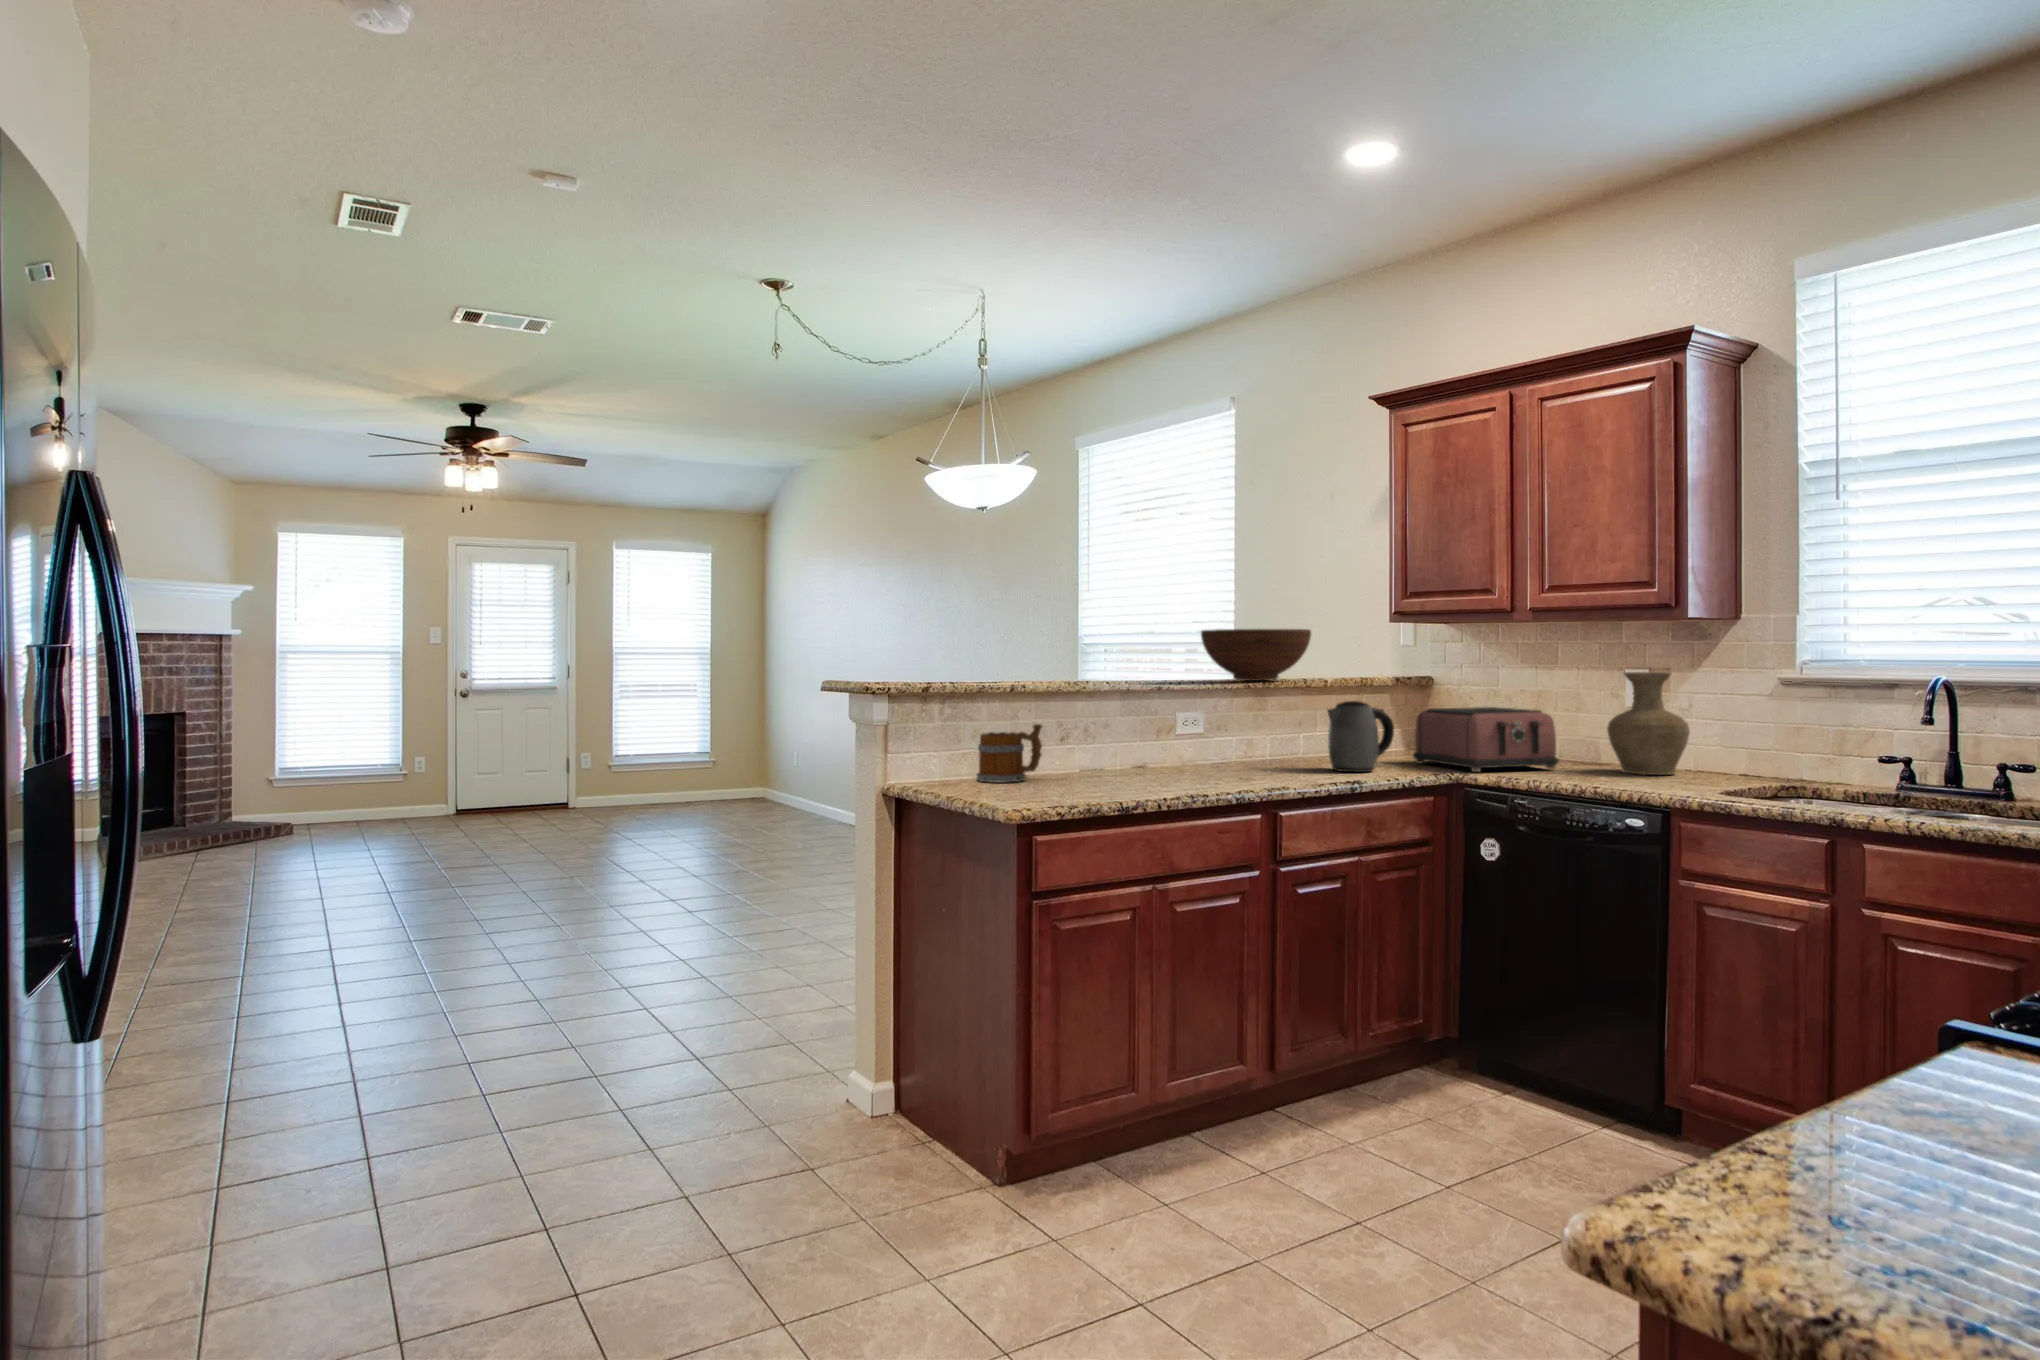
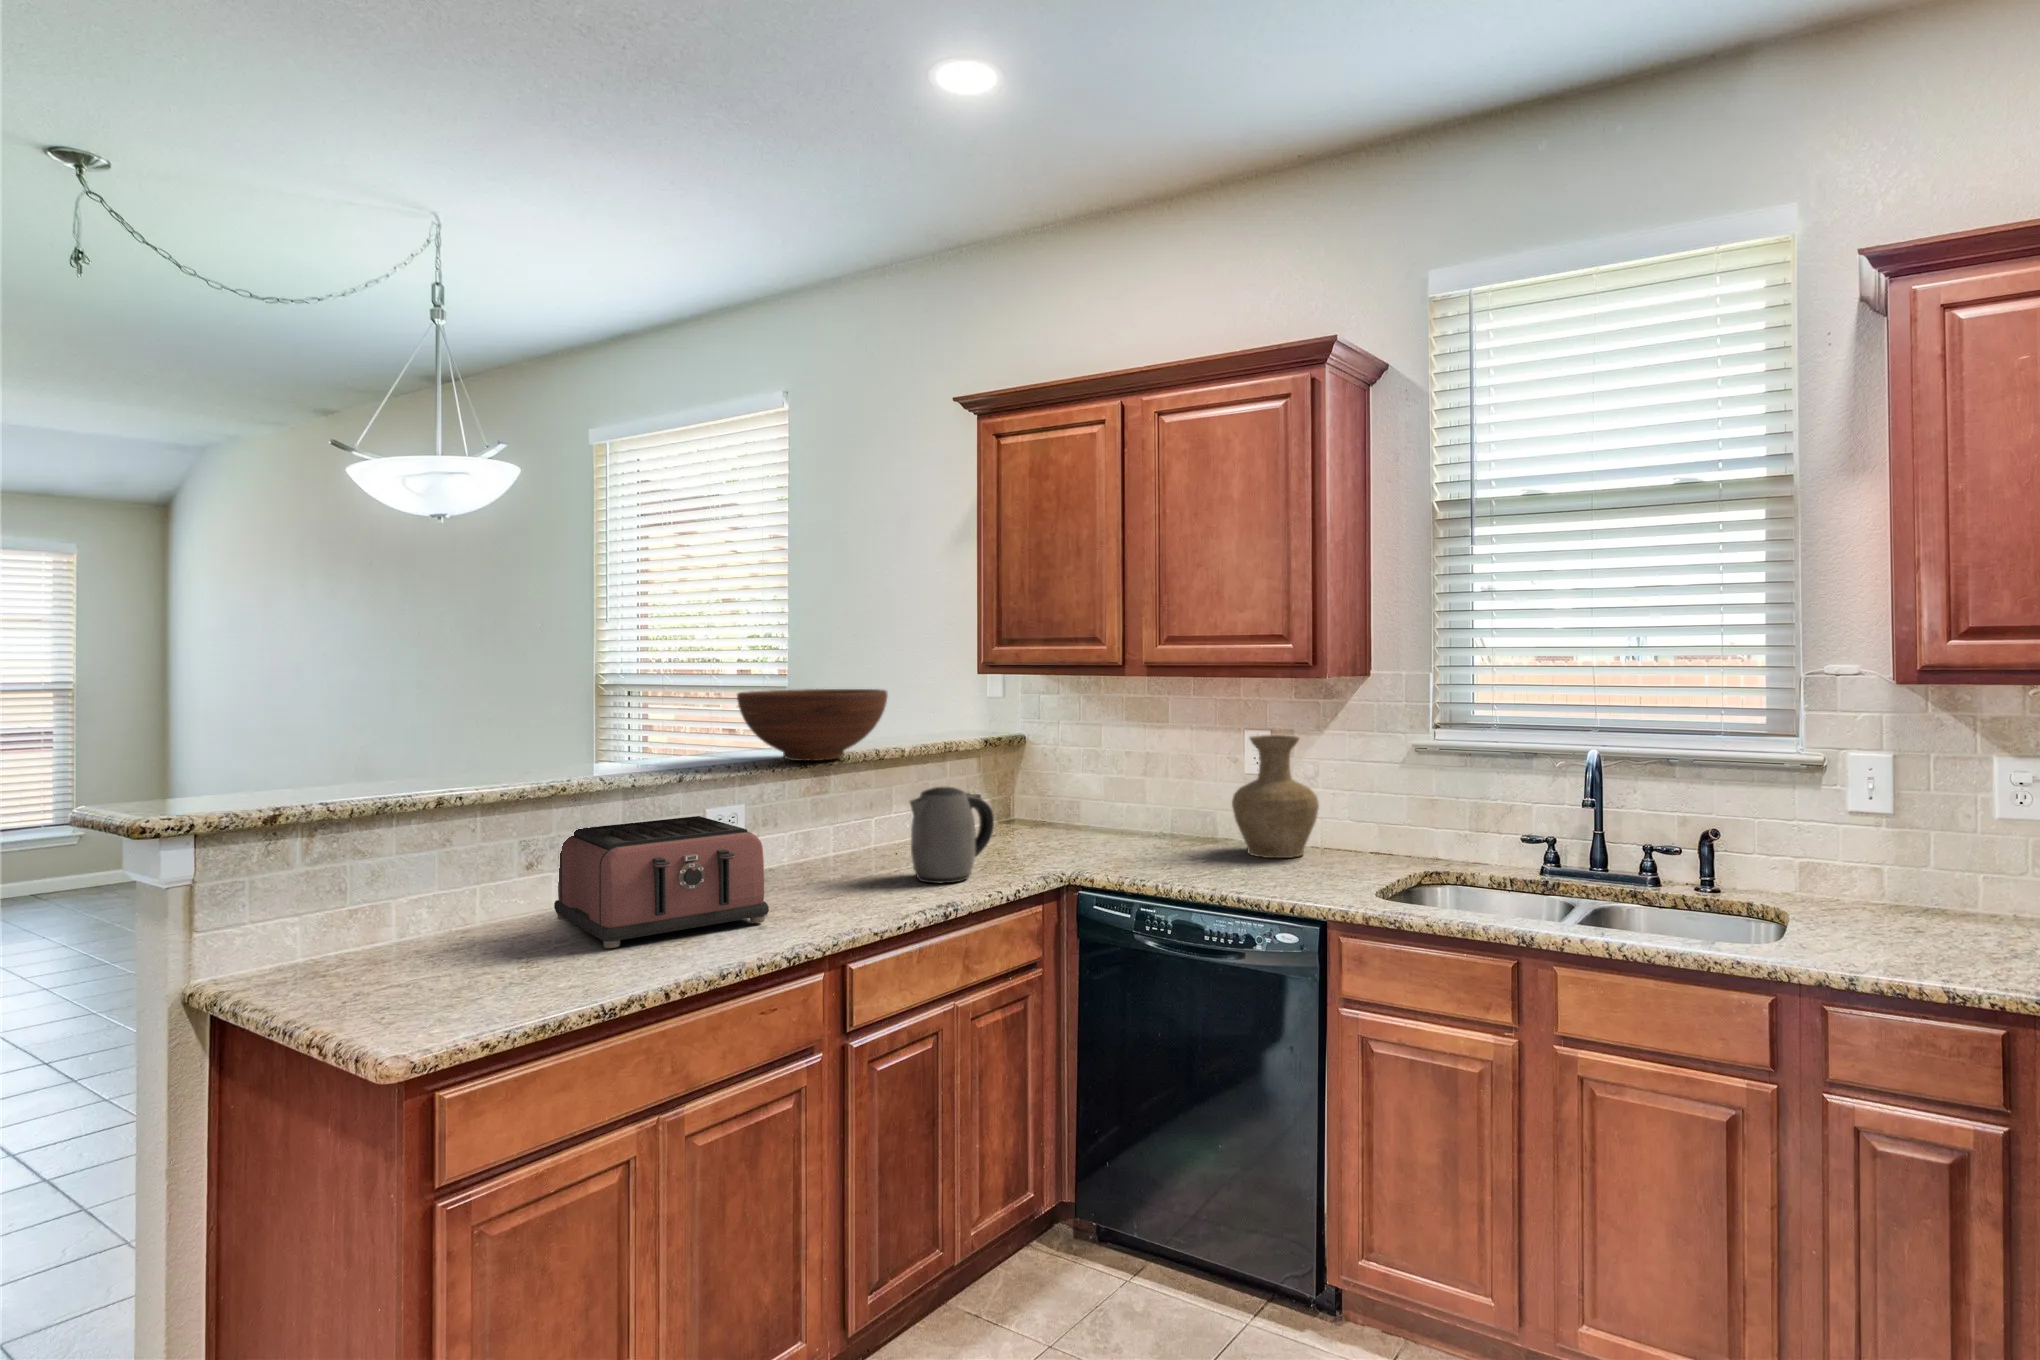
toaster: present [1413,707,1559,772] -> present [554,816,769,948]
mug: present [977,724,1042,782] -> none [342,859,472,971]

